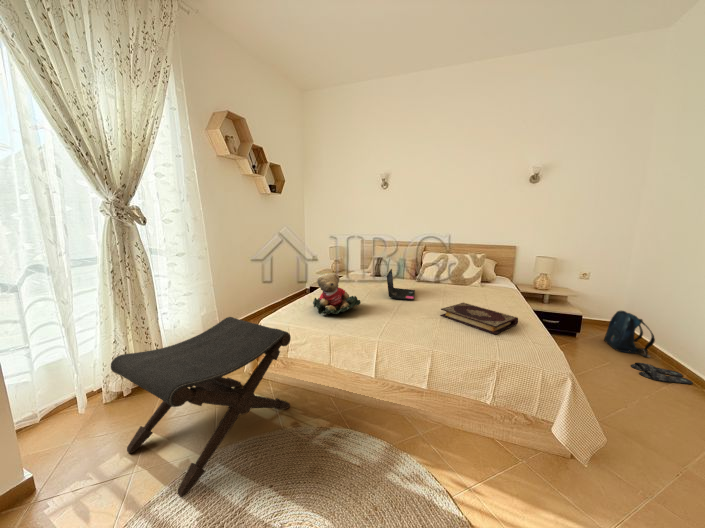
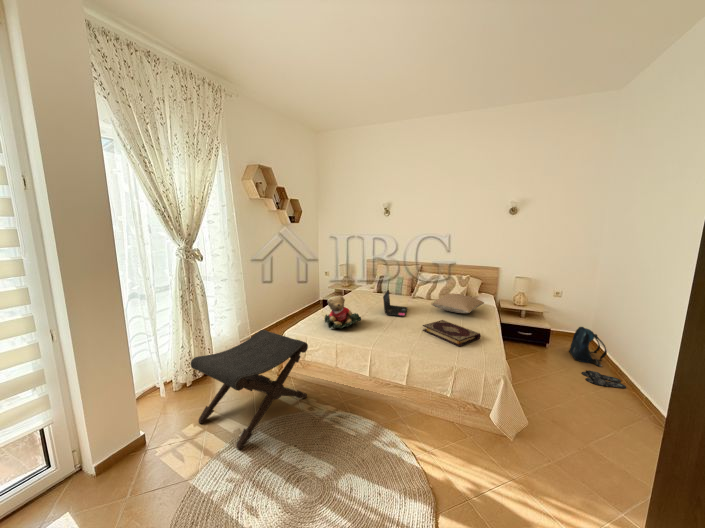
pillow: none [444,273,508,295] -> present [431,293,484,313]

